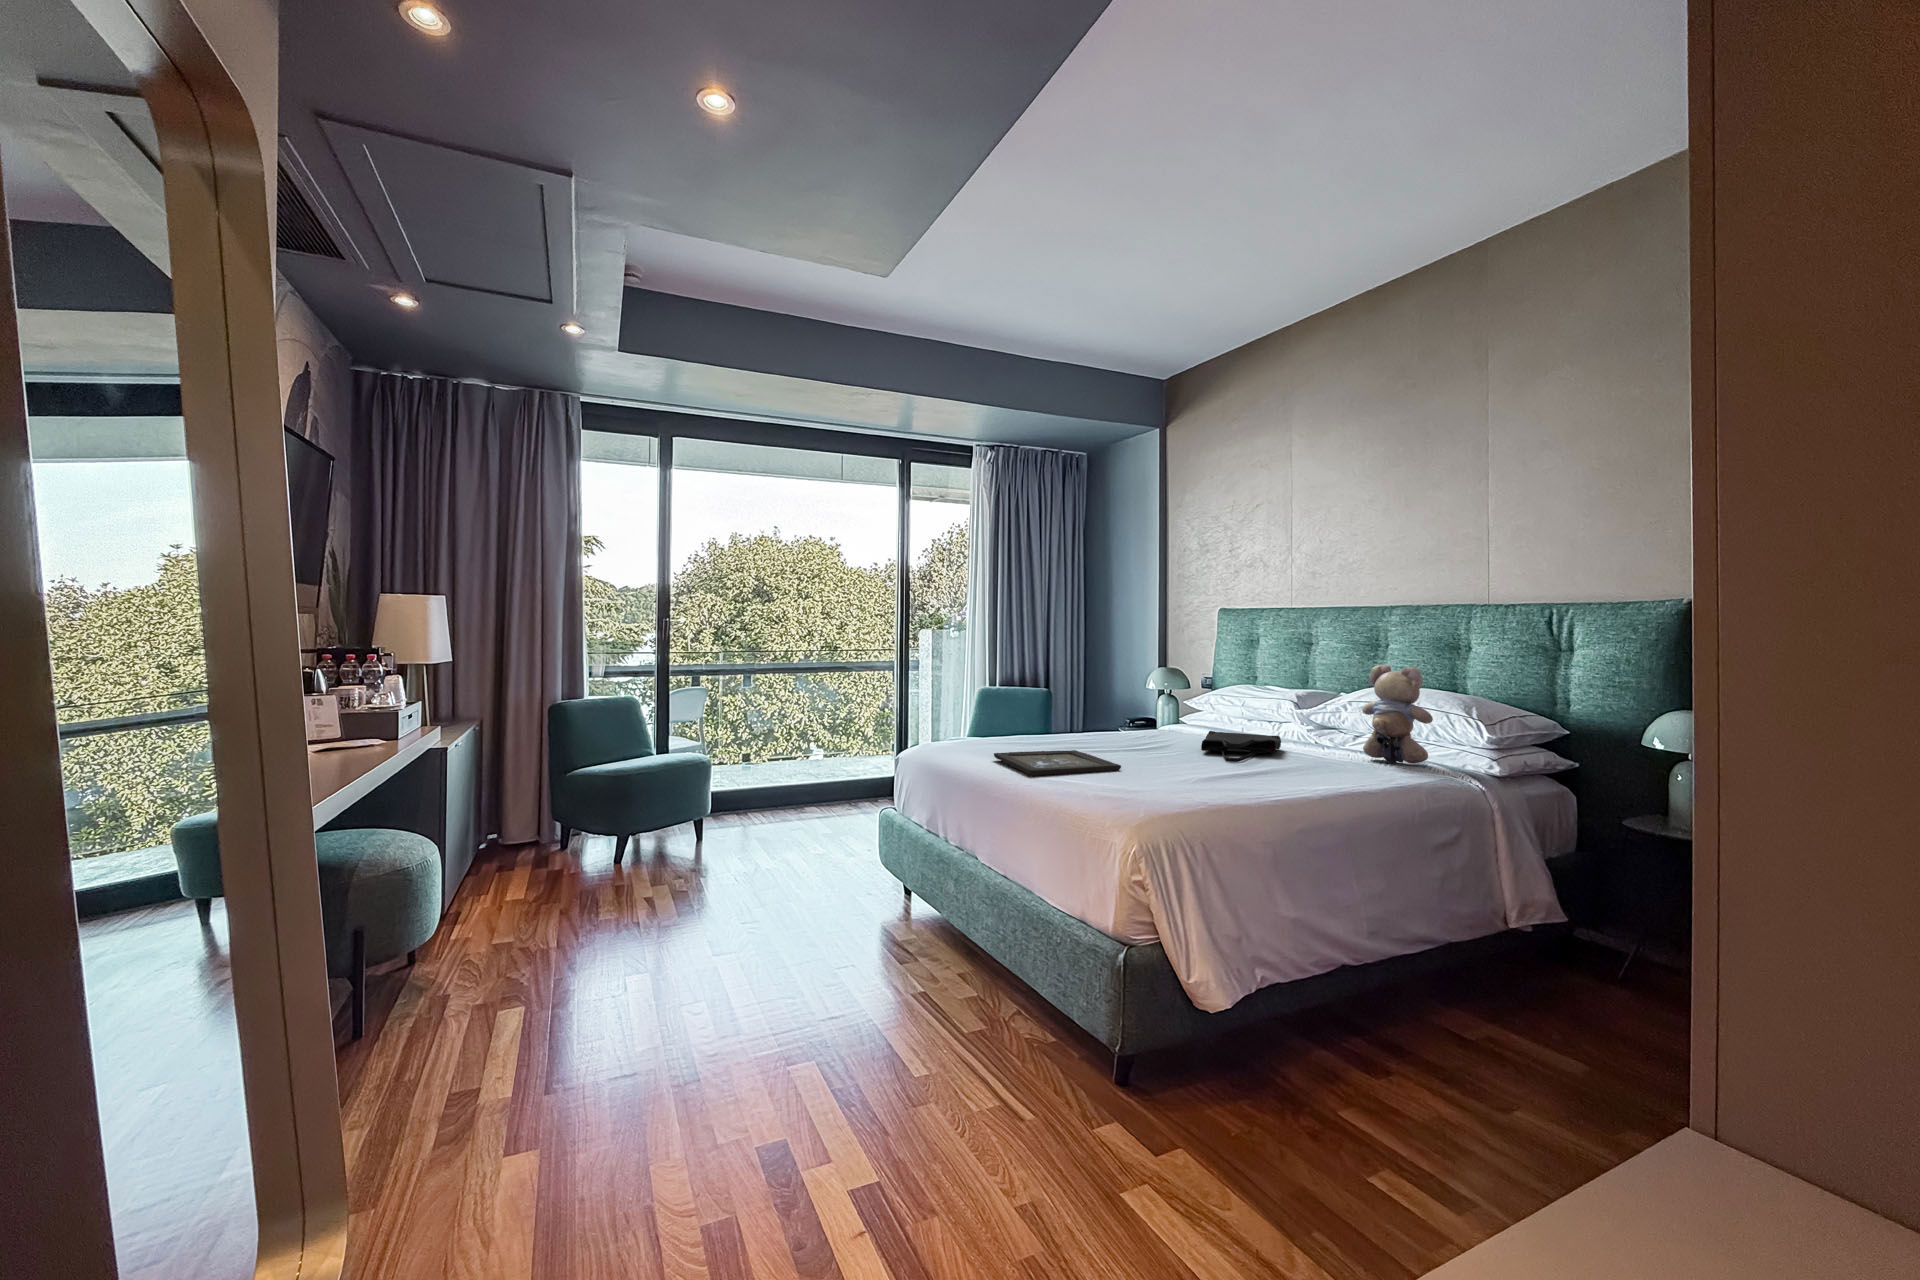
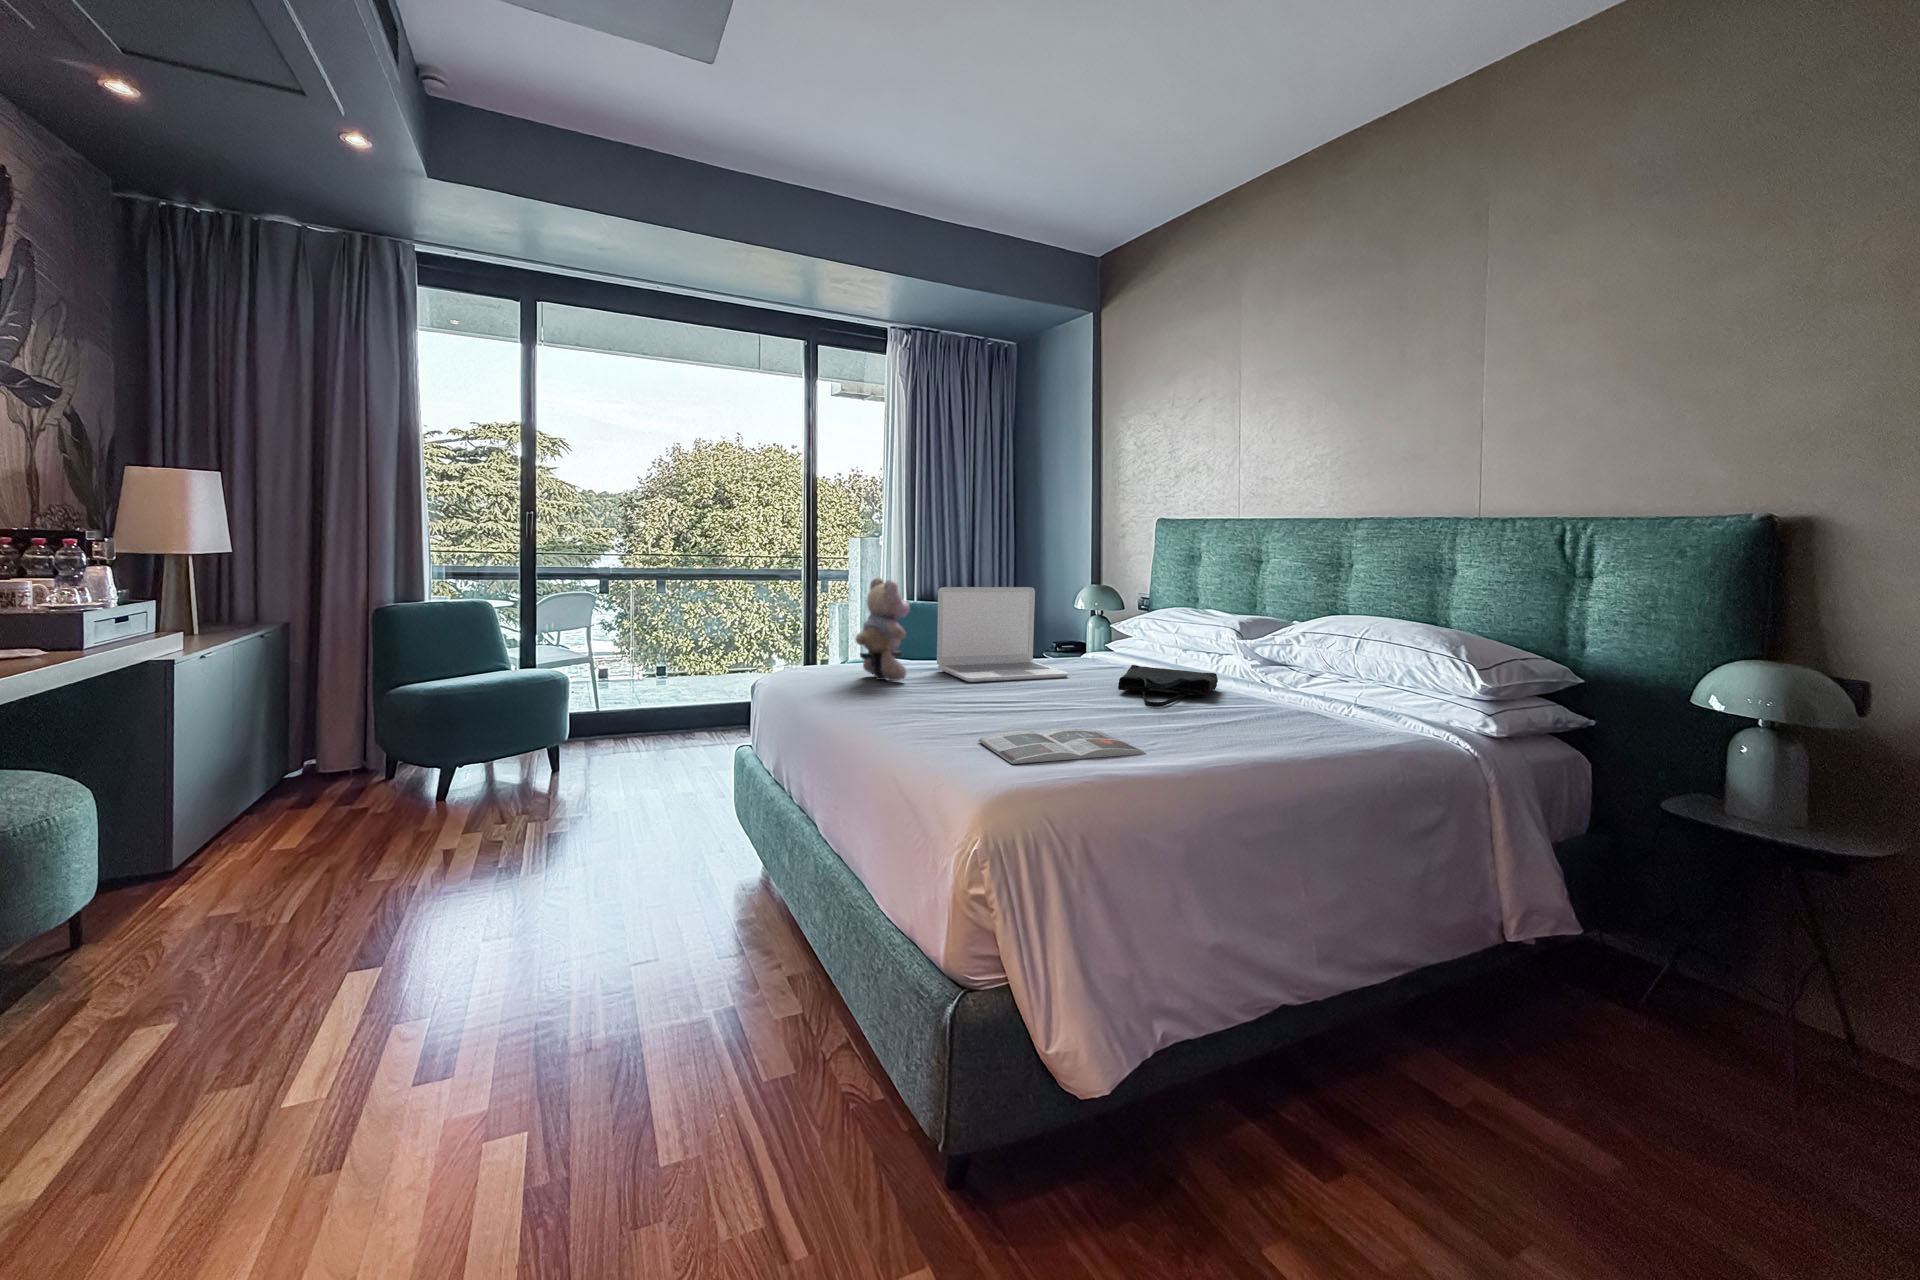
teddy bear: present [1362,665,1433,763] -> present [855,578,910,681]
laptop: none [1045,670,1156,748] -> present [937,587,1068,682]
tray: present [994,750,1121,776] -> none [854,686,1007,723]
magazine: none [1109,776,1235,798] -> present [978,728,1146,764]

